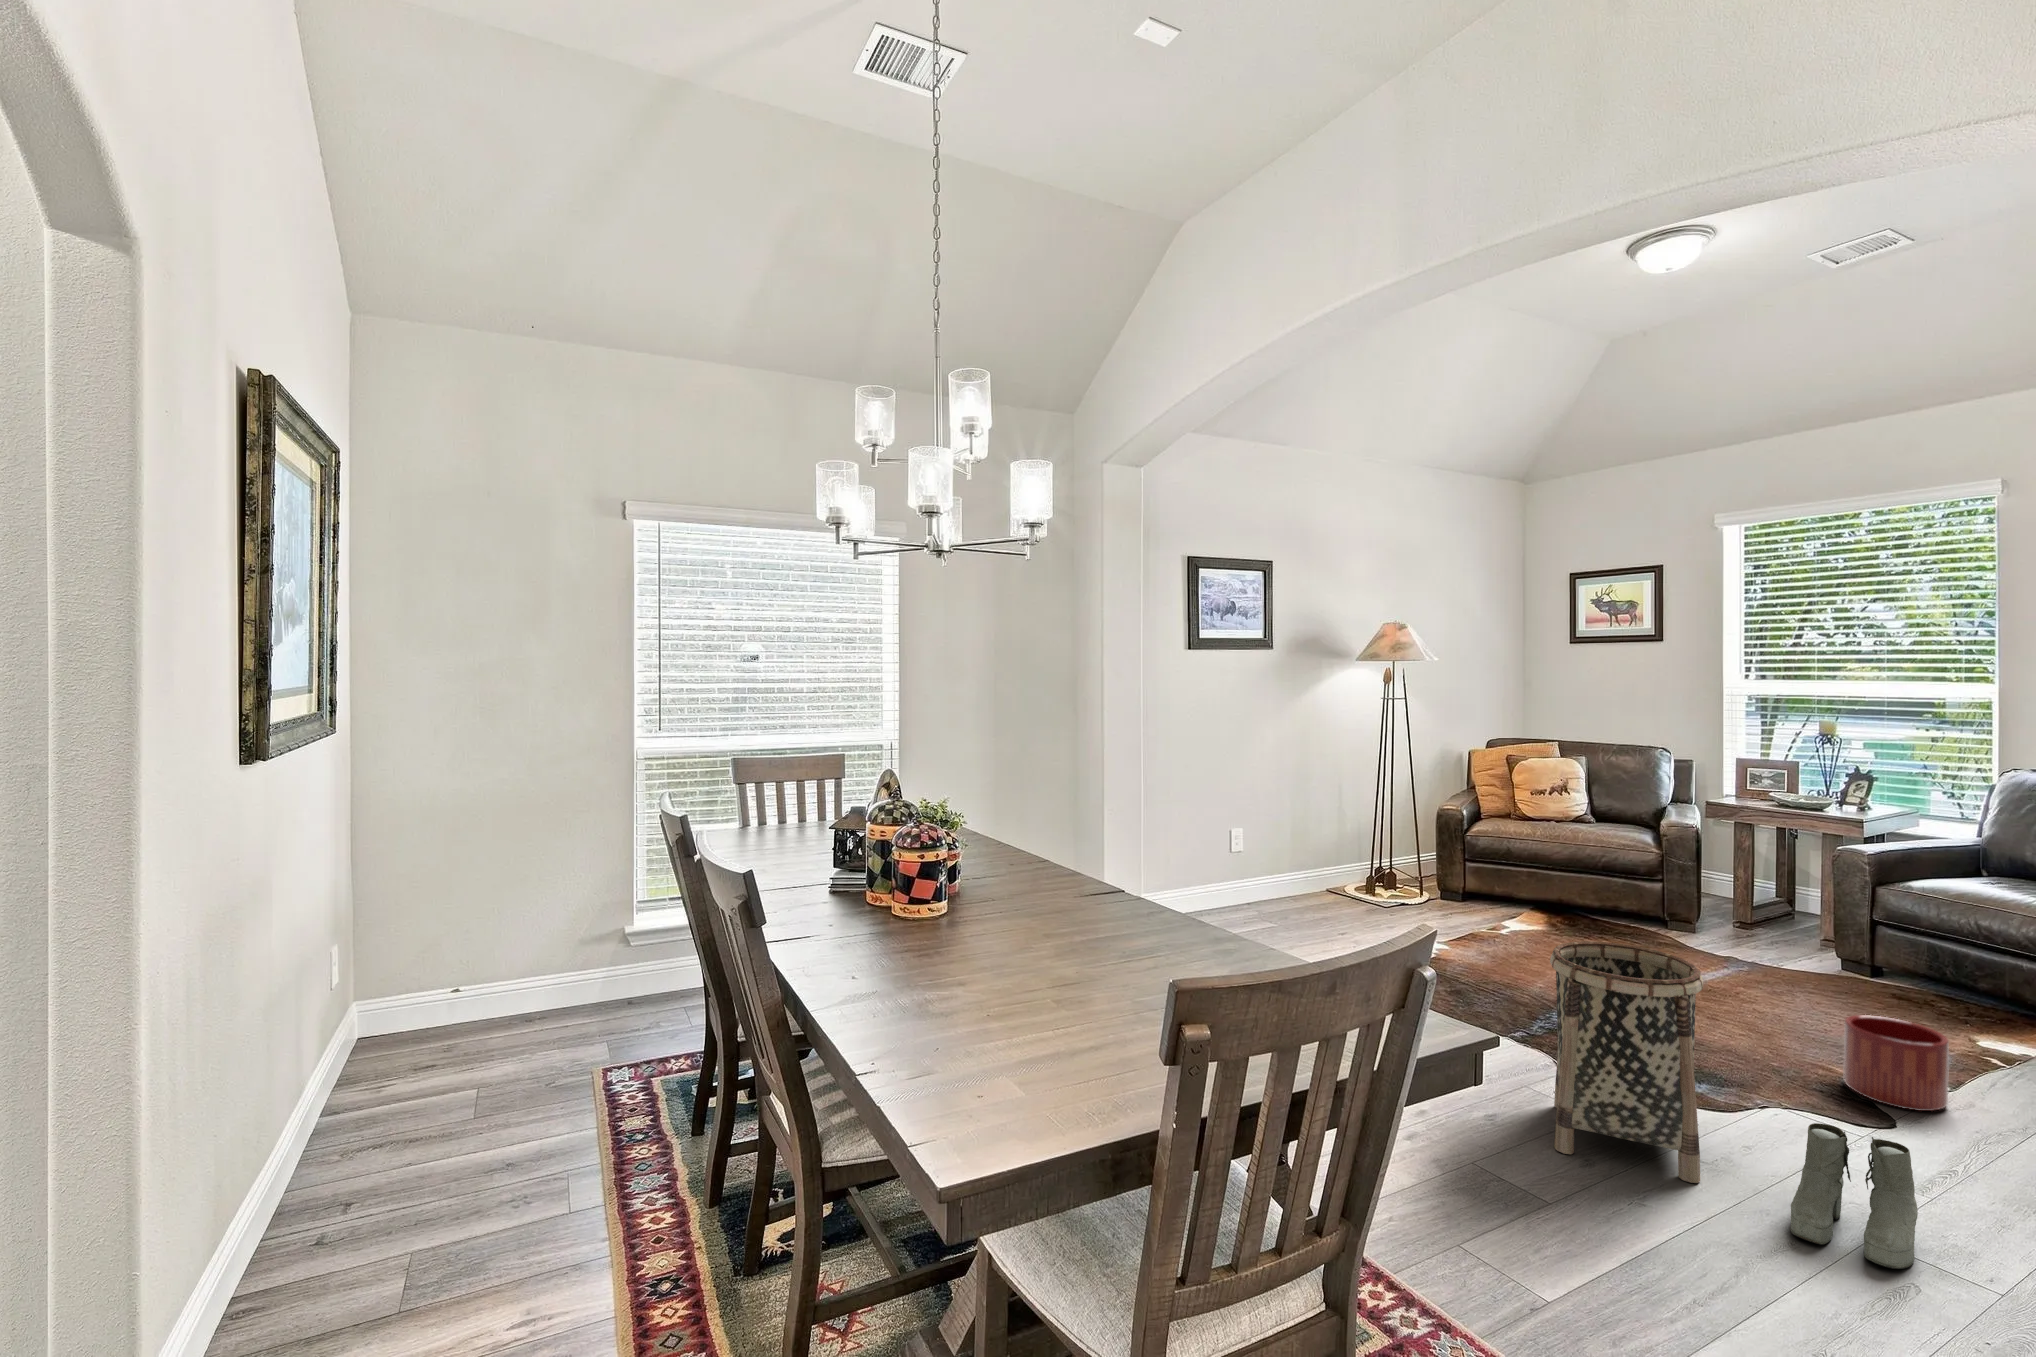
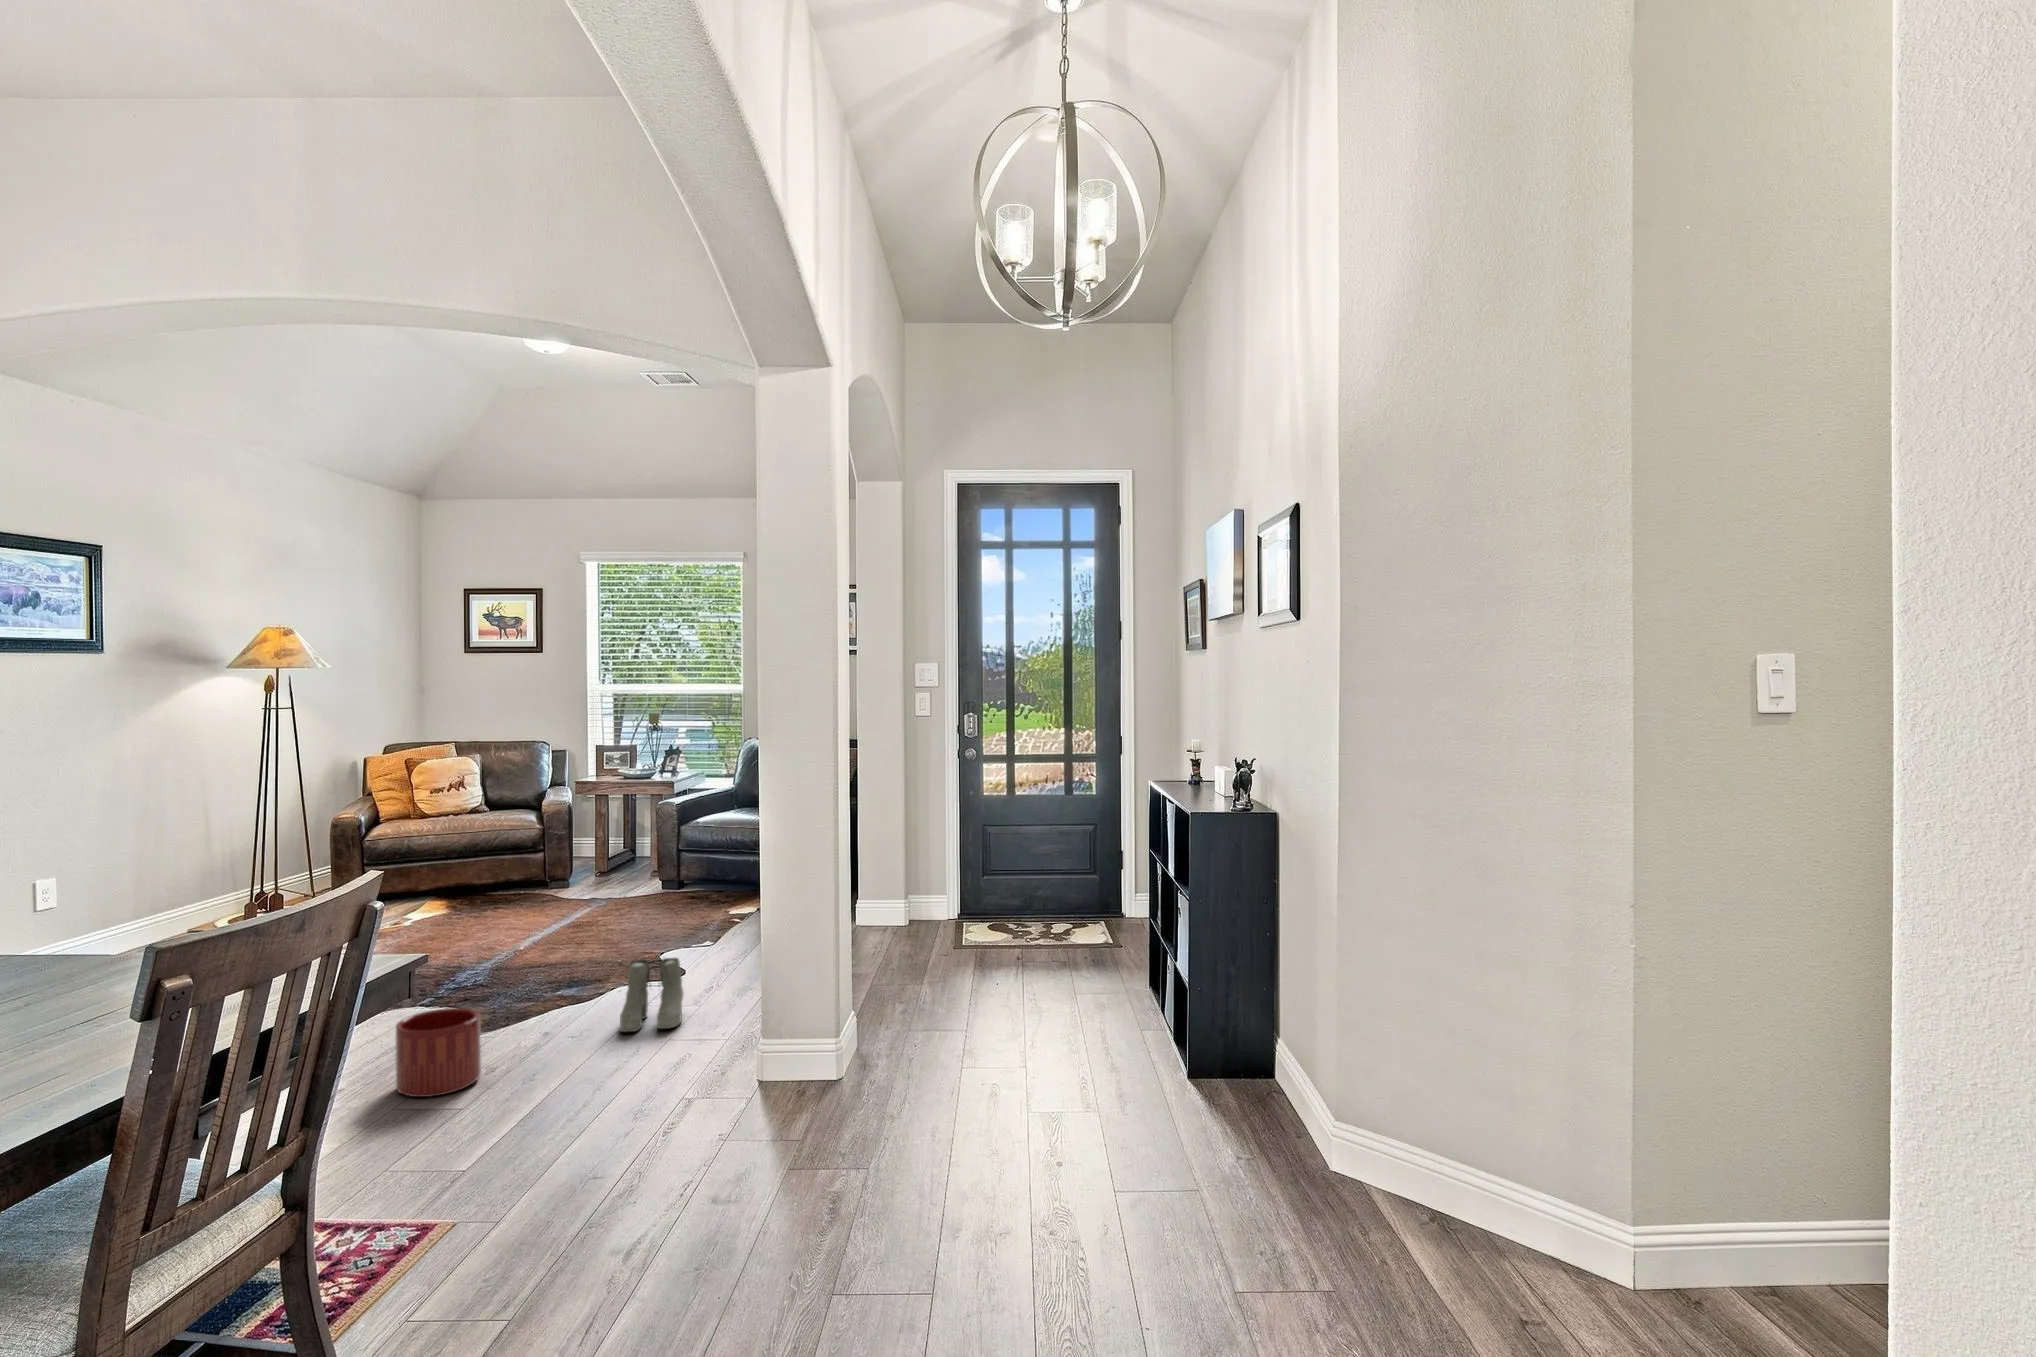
basket: present [1550,941,1703,1183] -> none [462,877,569,1043]
planter: present [1843,1015,1949,1111] -> present [395,1008,481,1097]

